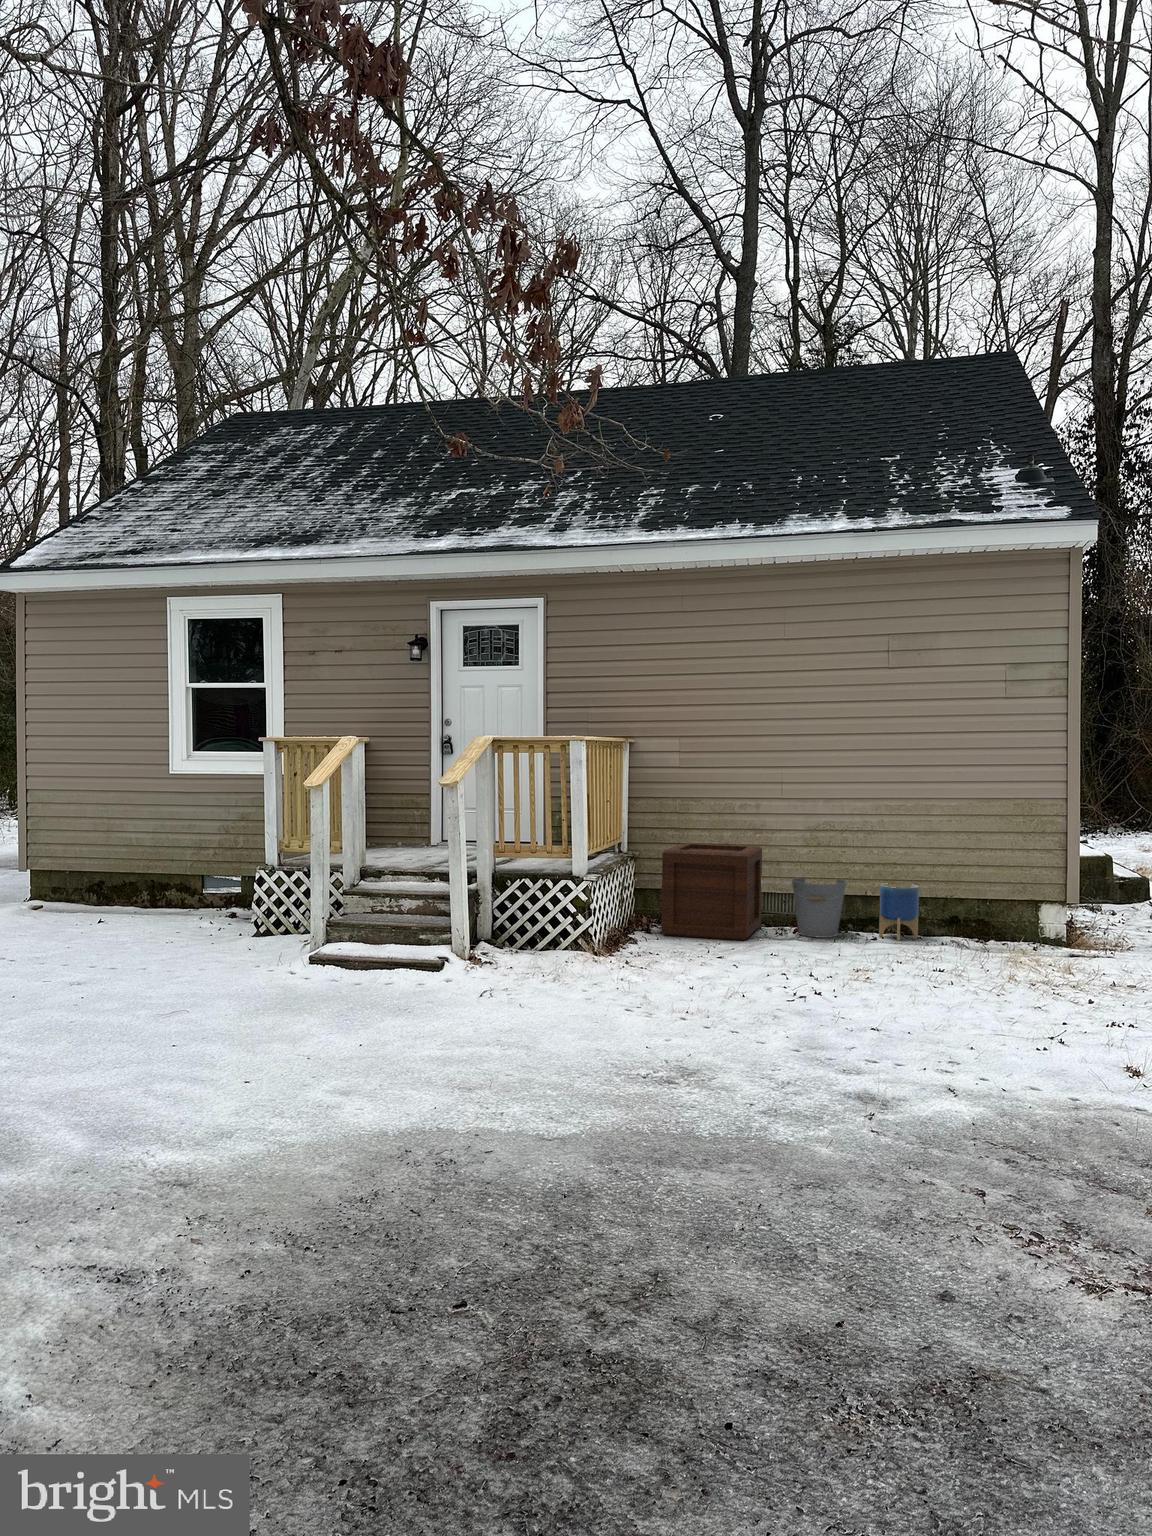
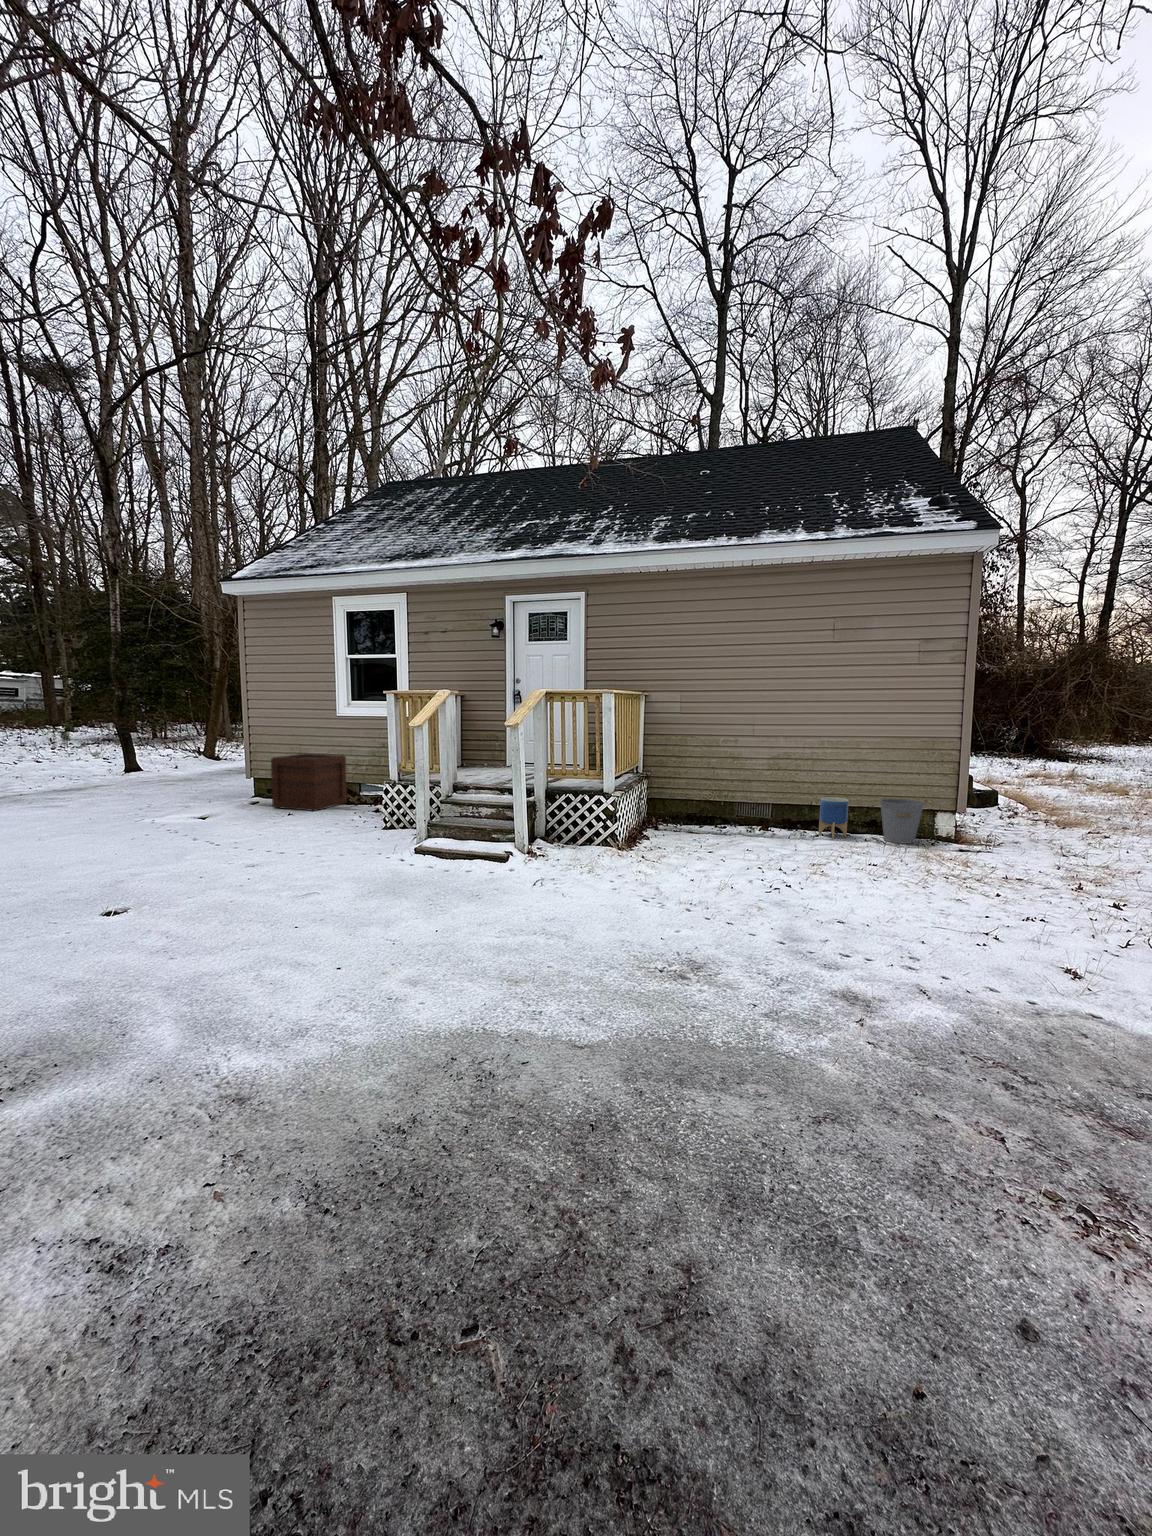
wooden crate: present [661,843,762,941] -> present [271,753,347,811]
bucket: present [791,877,847,938] -> present [880,798,924,844]

